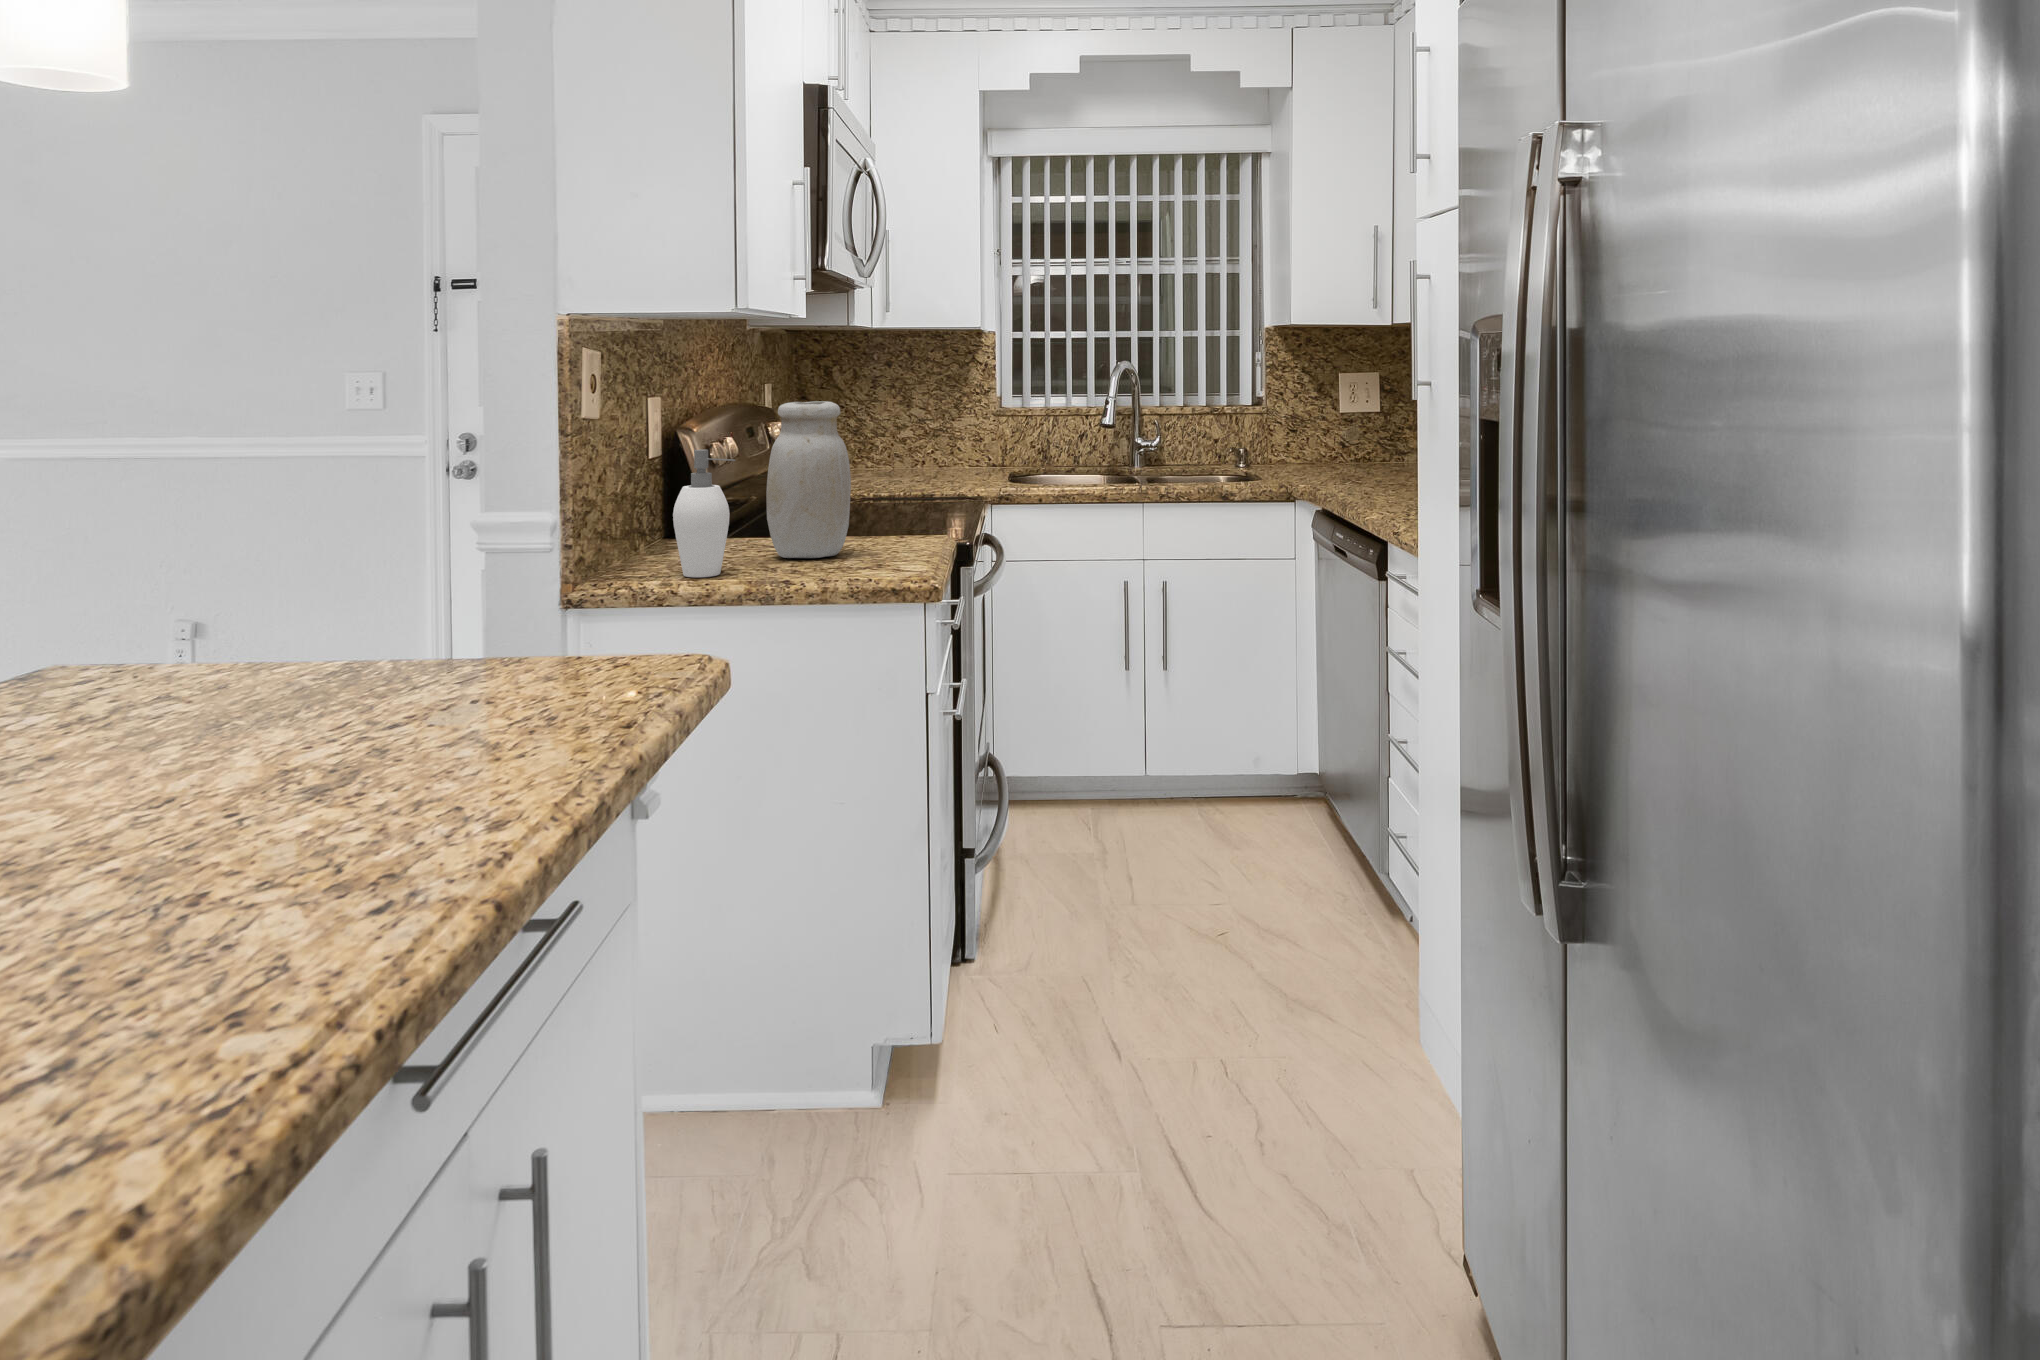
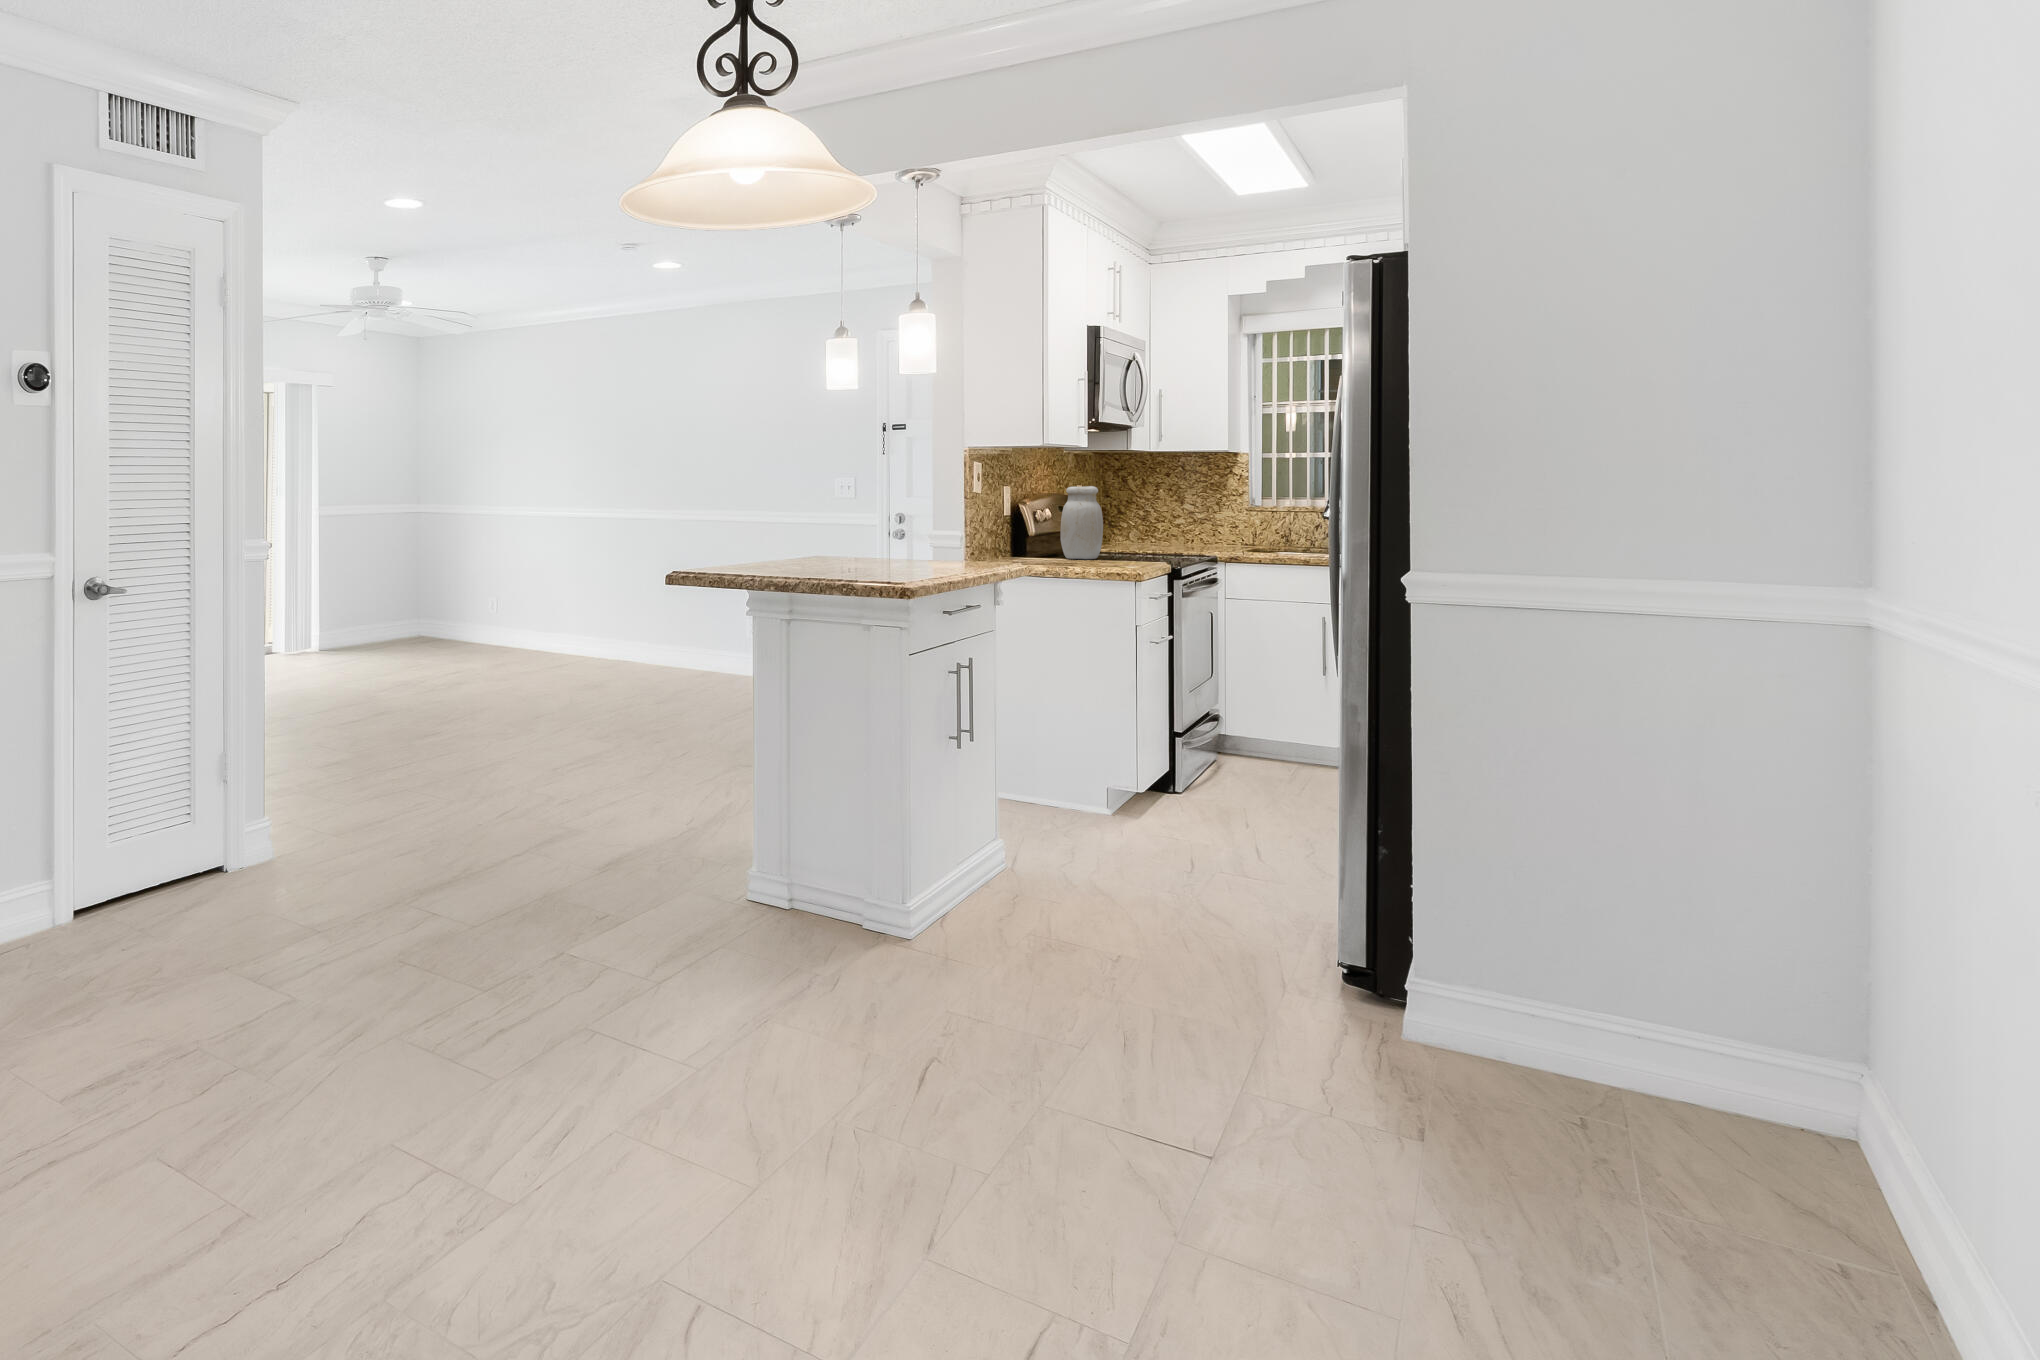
soap dispenser: present [673,450,735,577] -> none [1015,505,1043,560]

